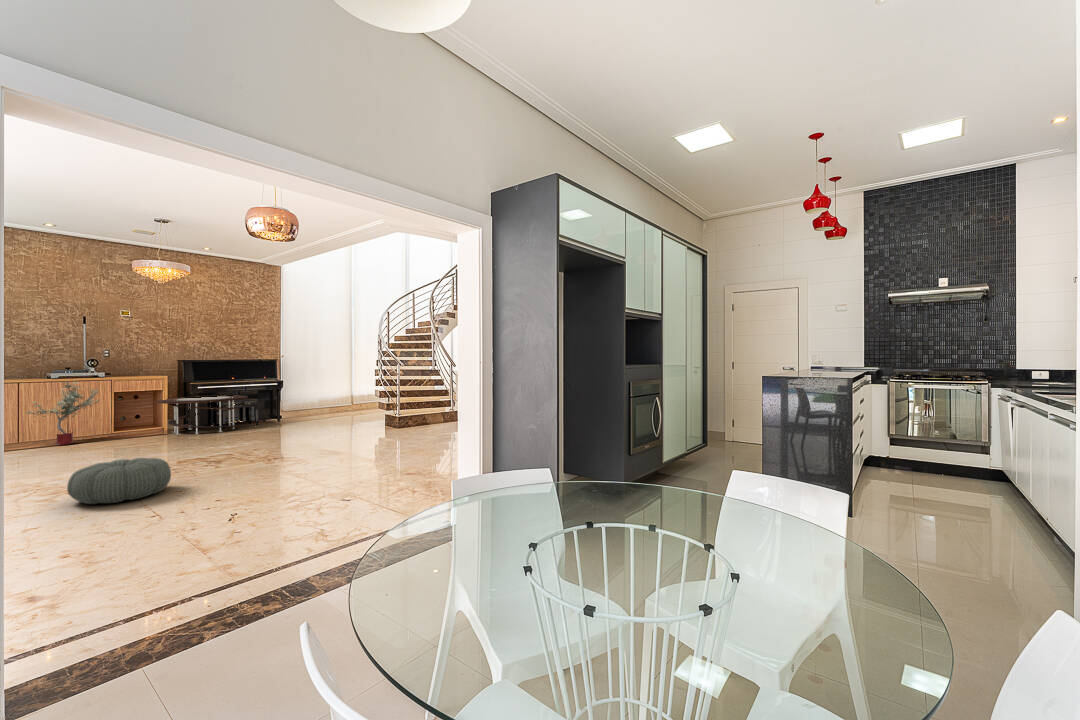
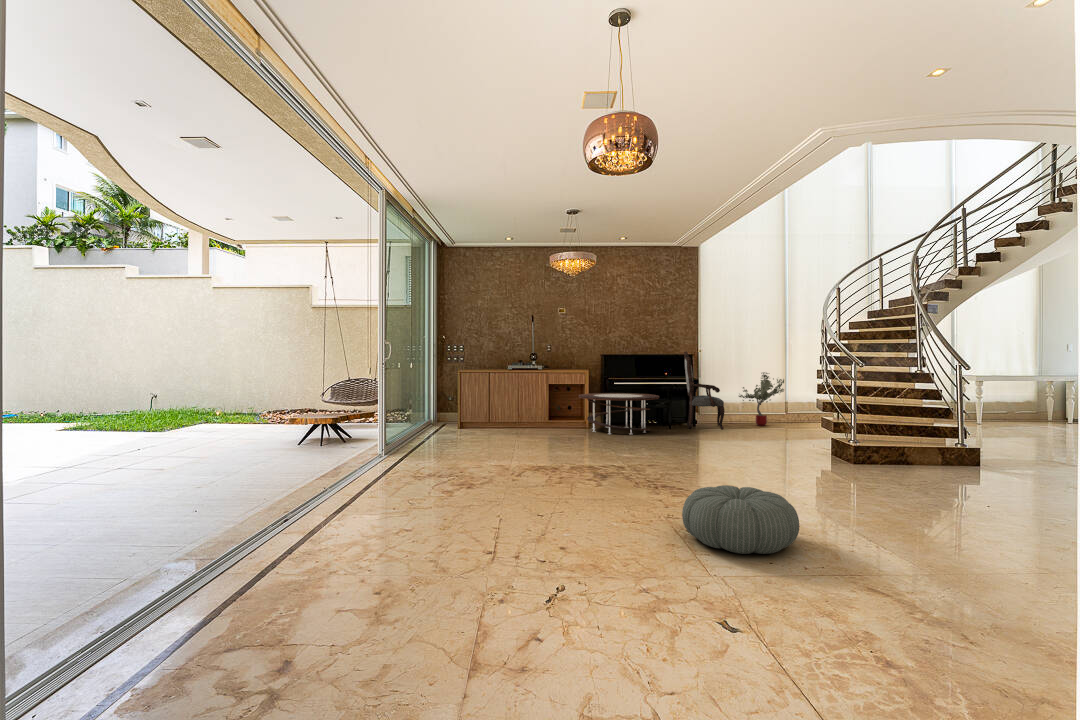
armchair: none [269,357,306,422] -> present [684,351,725,430]
potted tree: present [27,382,99,446] -> present [739,372,784,426]
pouf: present [67,458,171,504] -> present [682,485,799,554]

